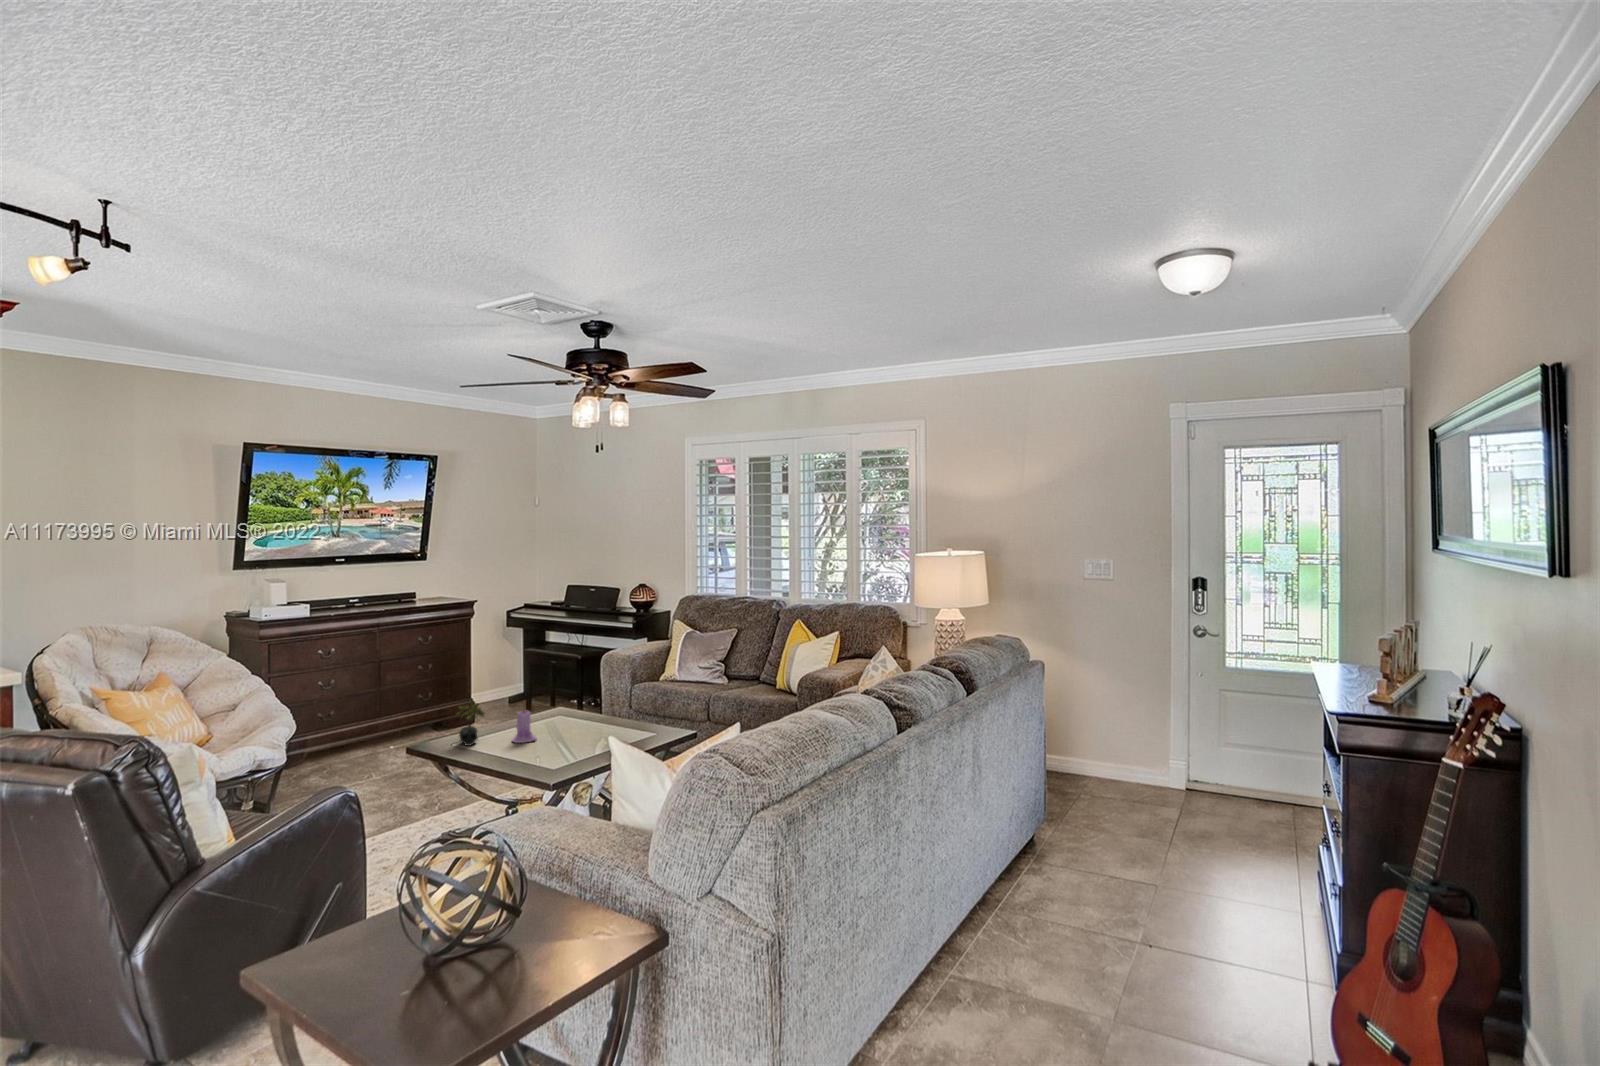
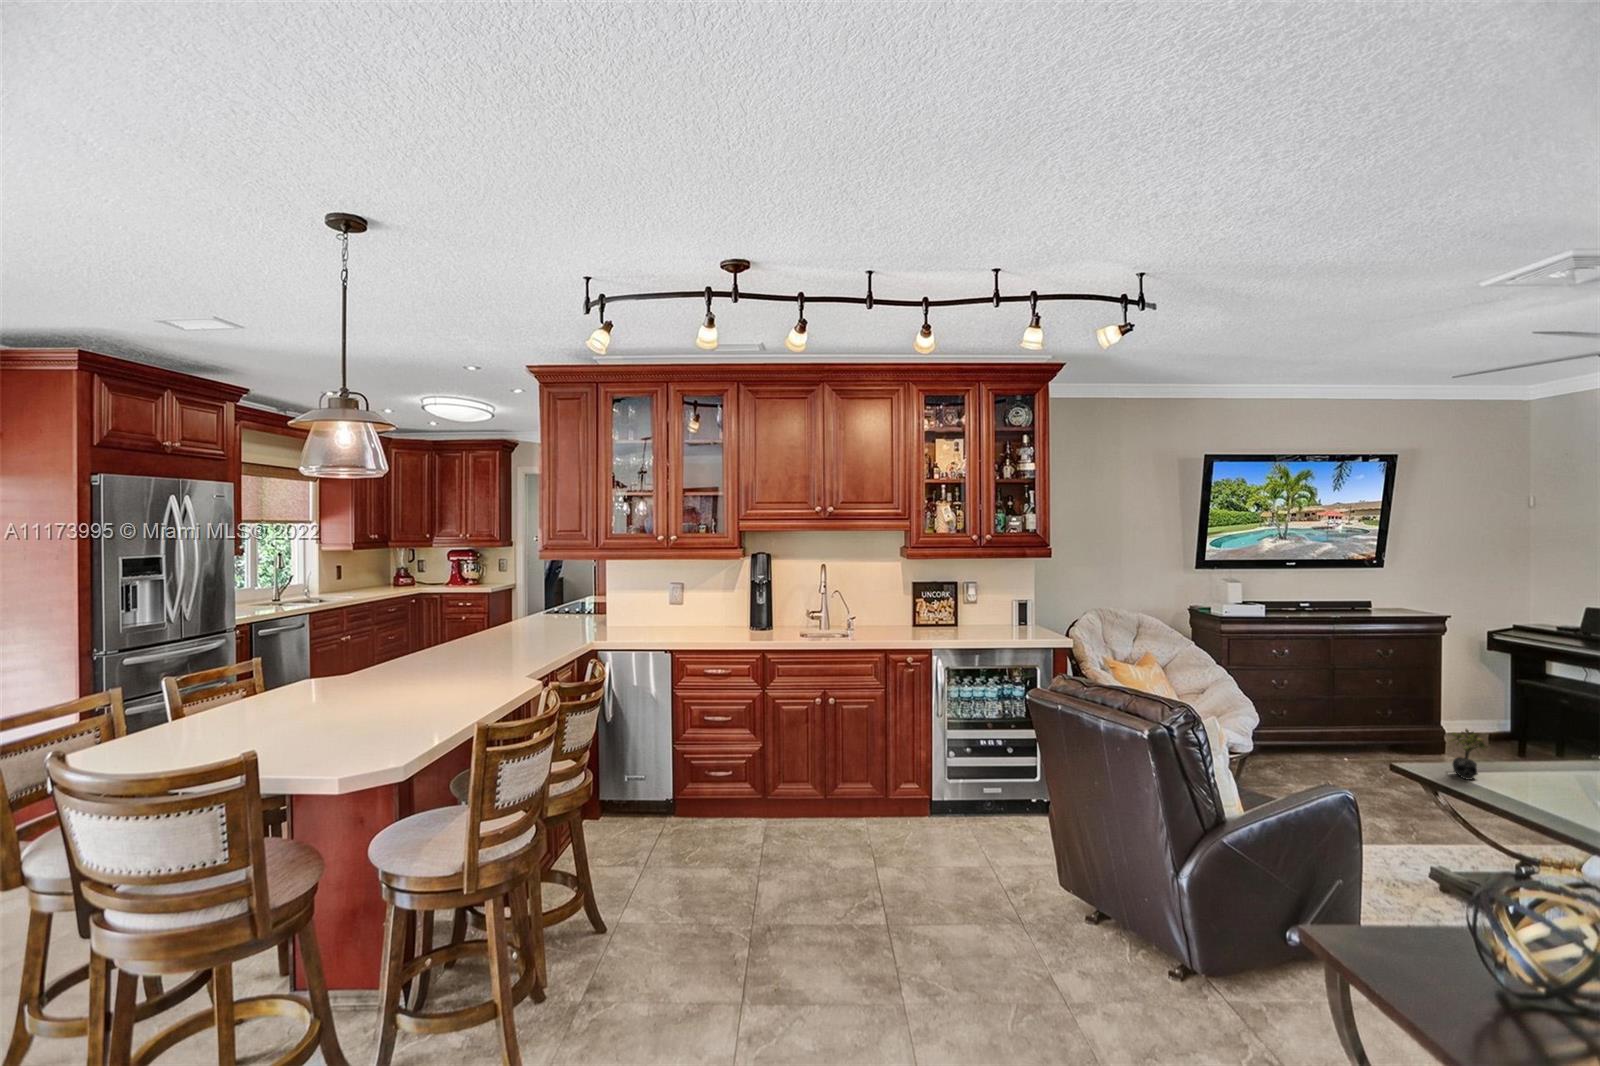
candle: present [512,708,537,743] -> none [1526,749,1565,794]

